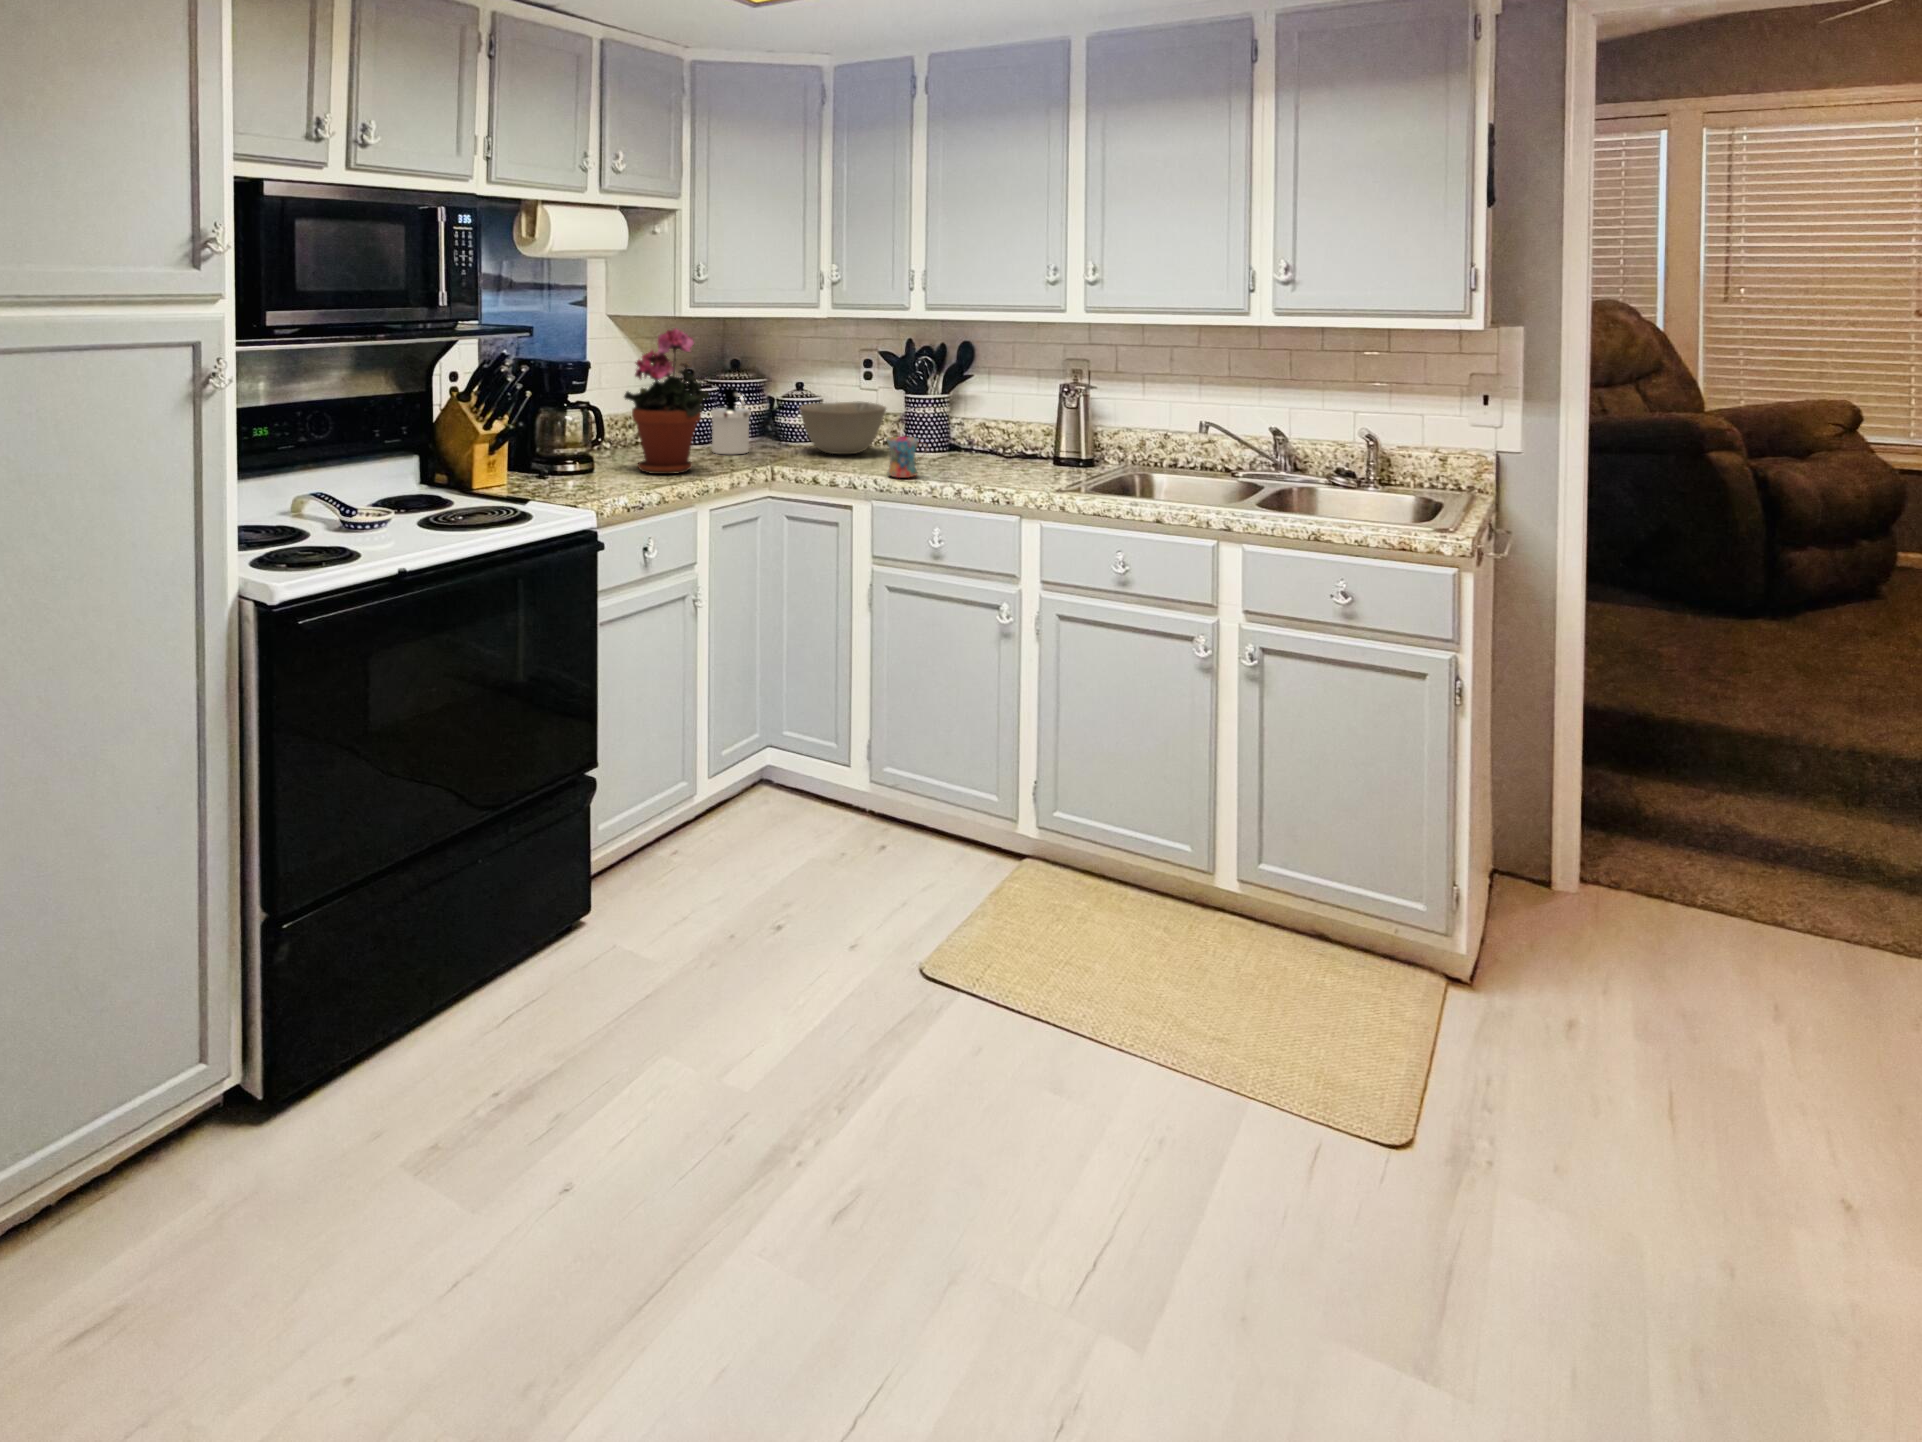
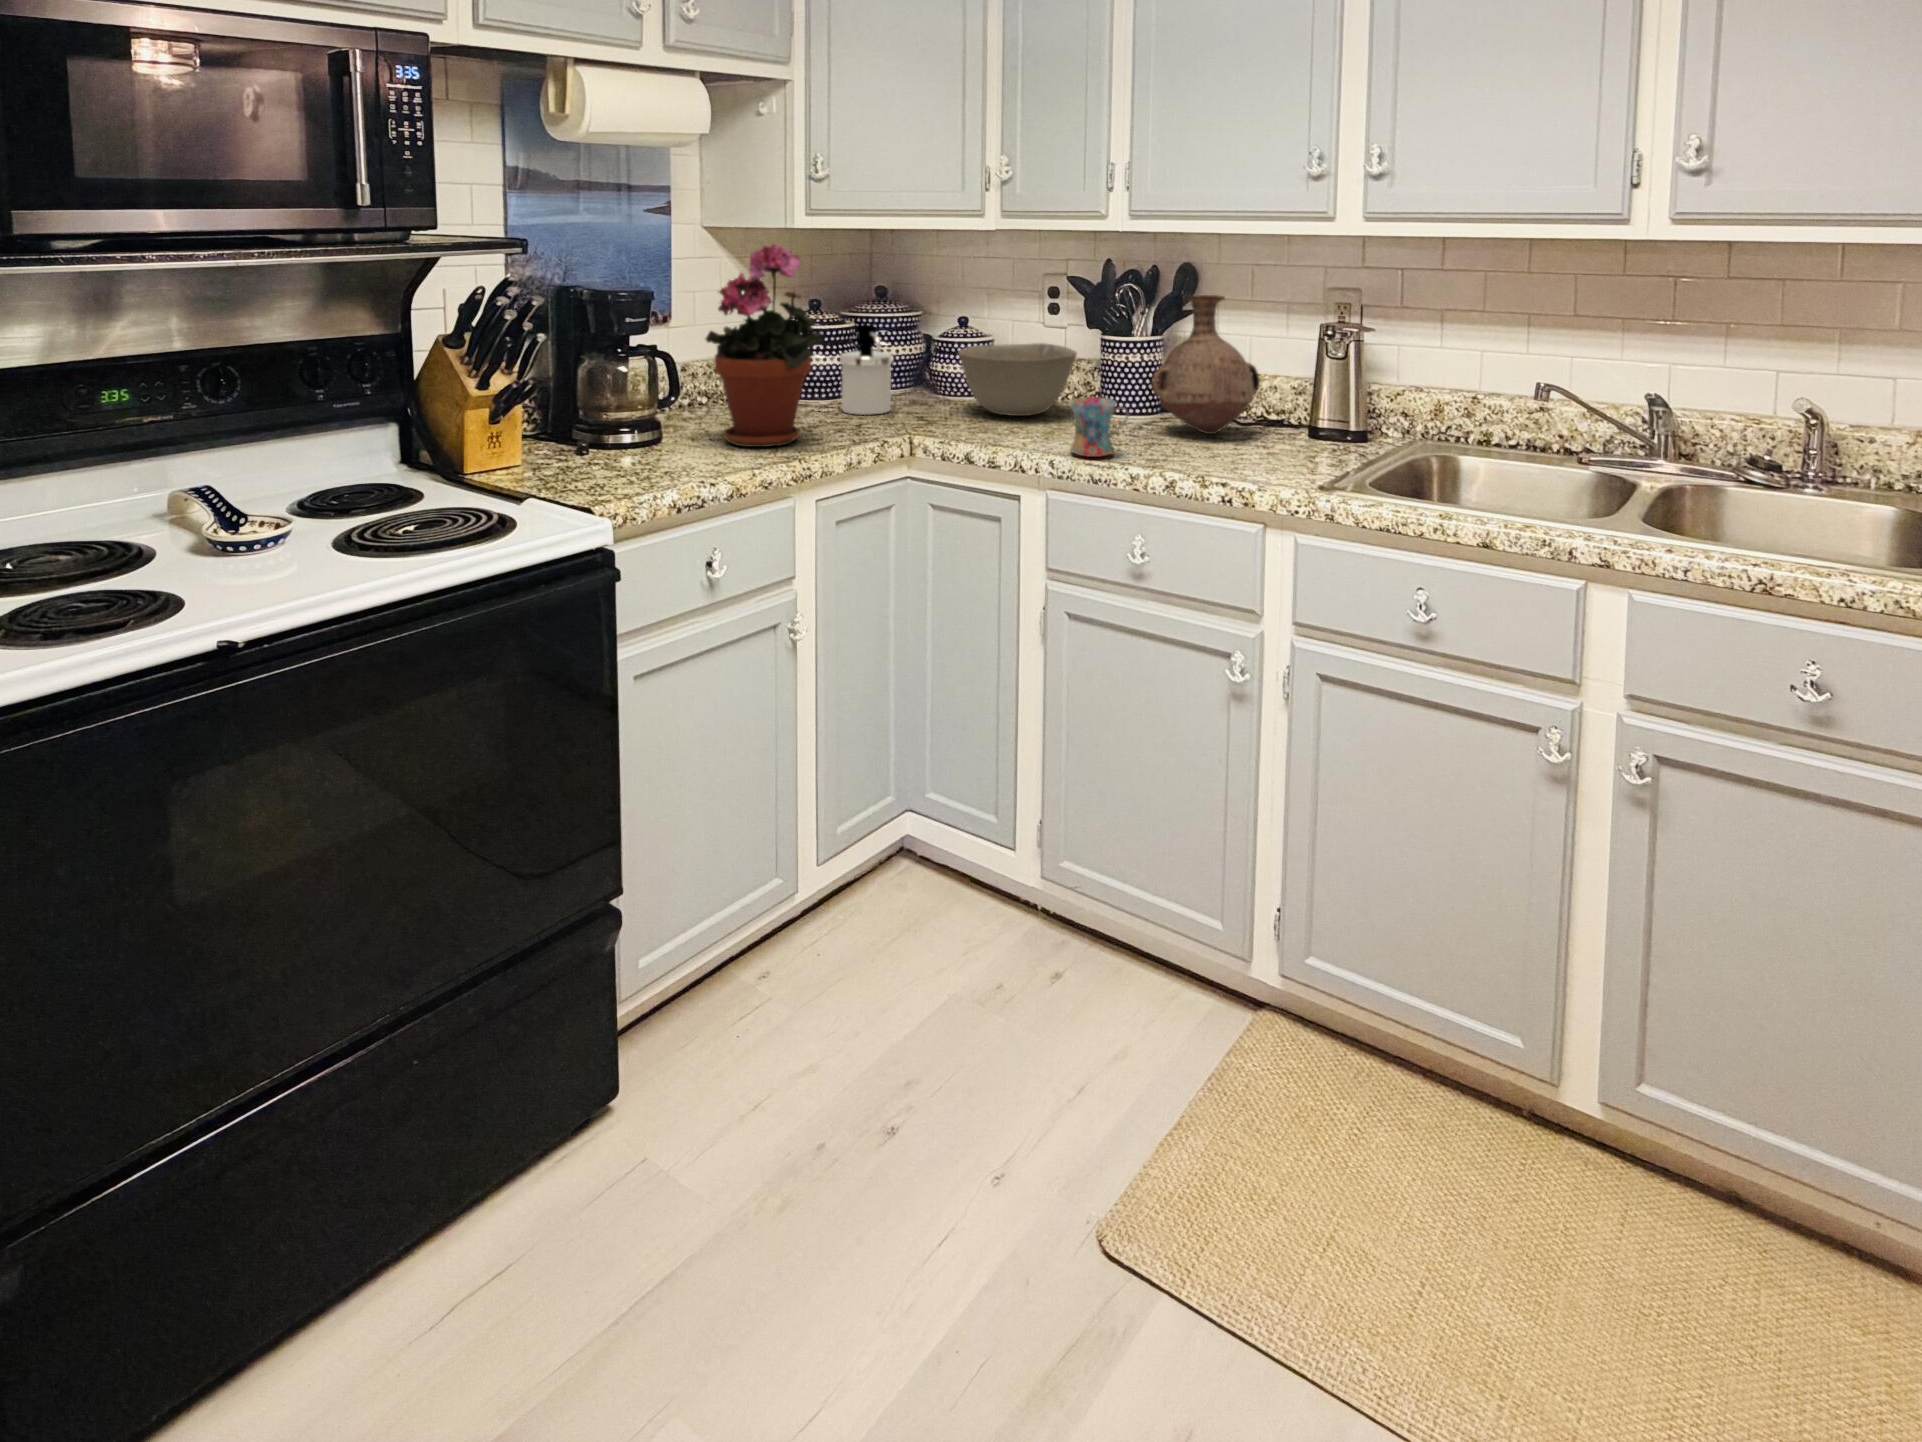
vase: none [942,364,1019,464] -> present [1151,295,1260,434]

